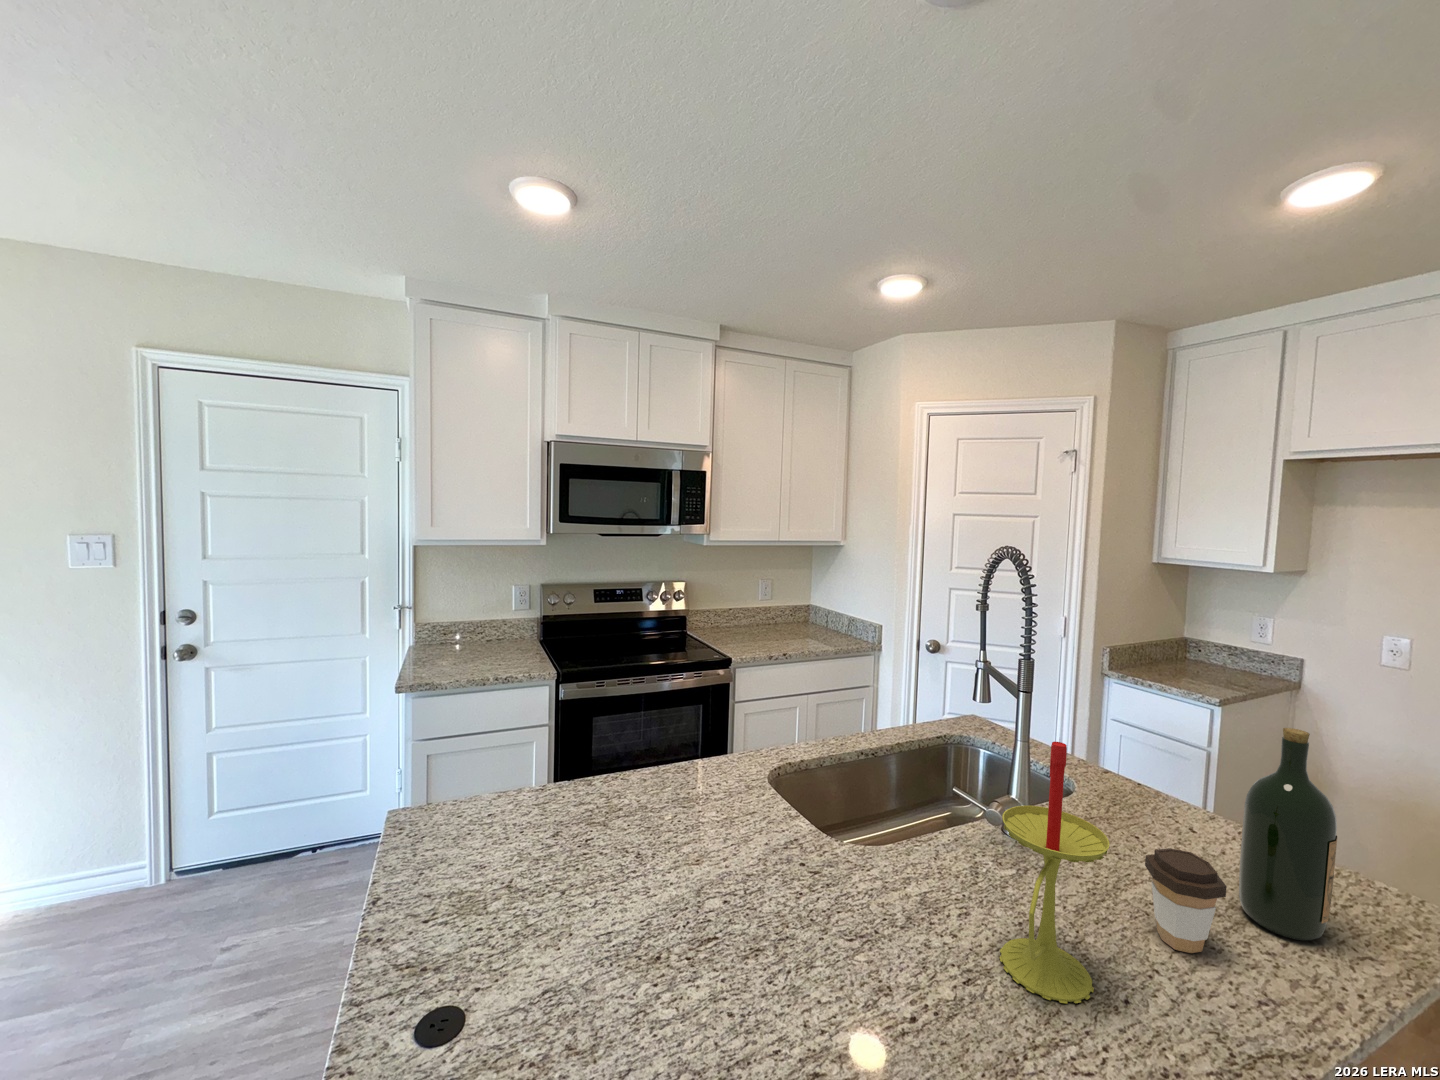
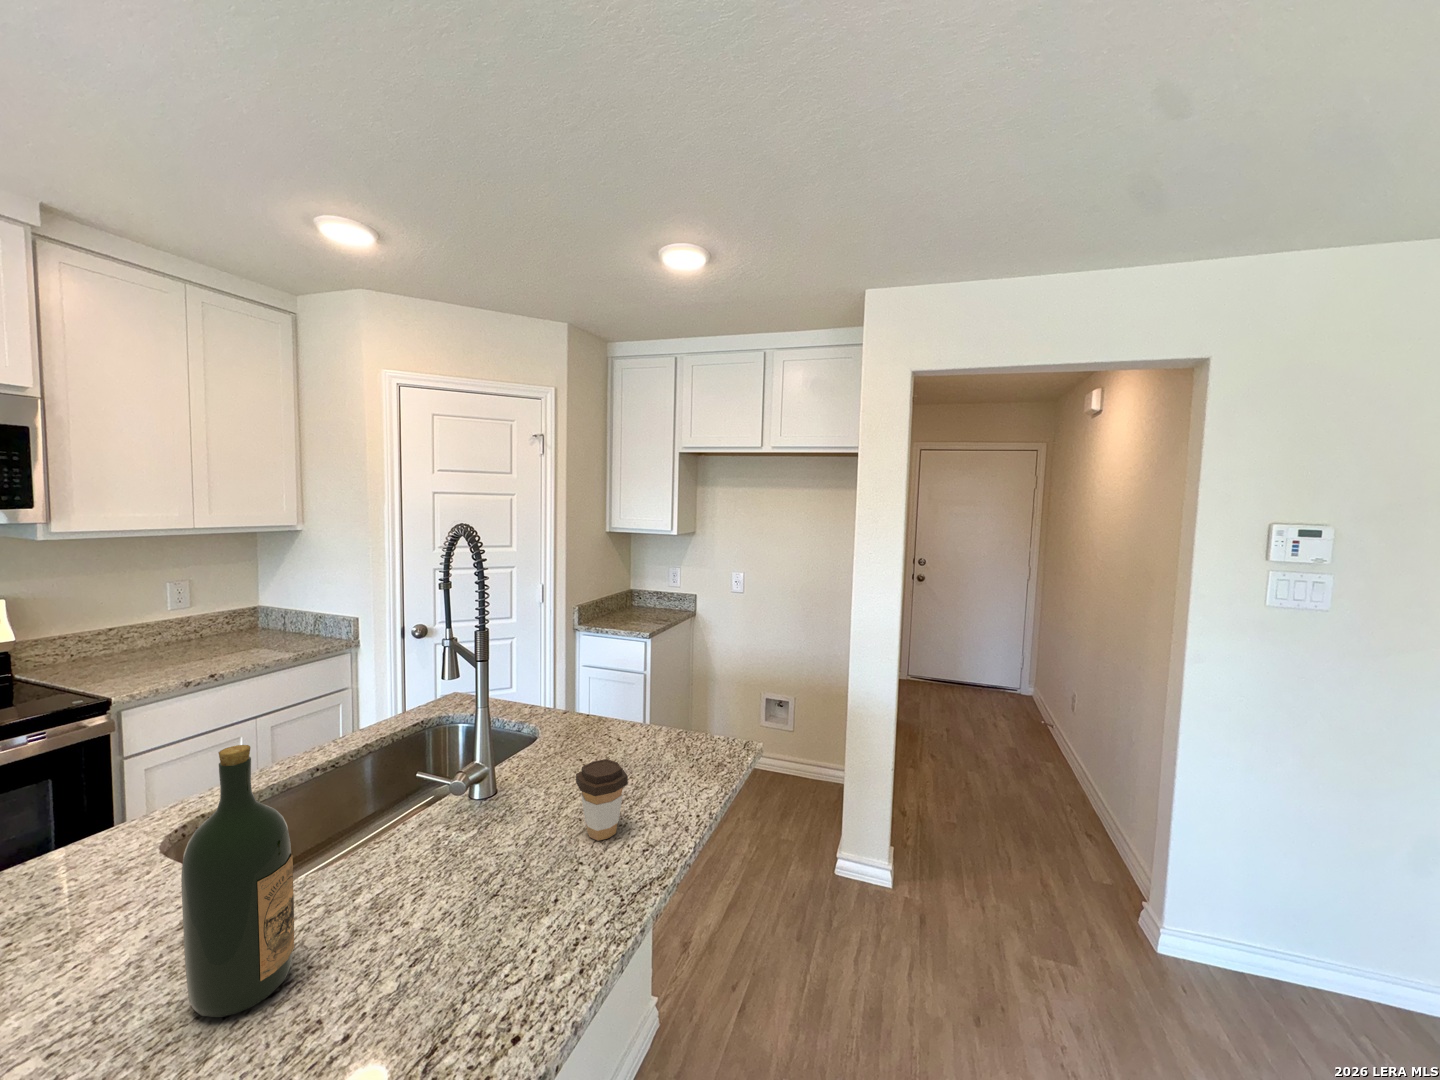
wine bottle: present [1239,728,1337,940] -> present [181,745,294,1017]
candle: present [1000,742,1109,1003] -> none [444,696,537,941]

